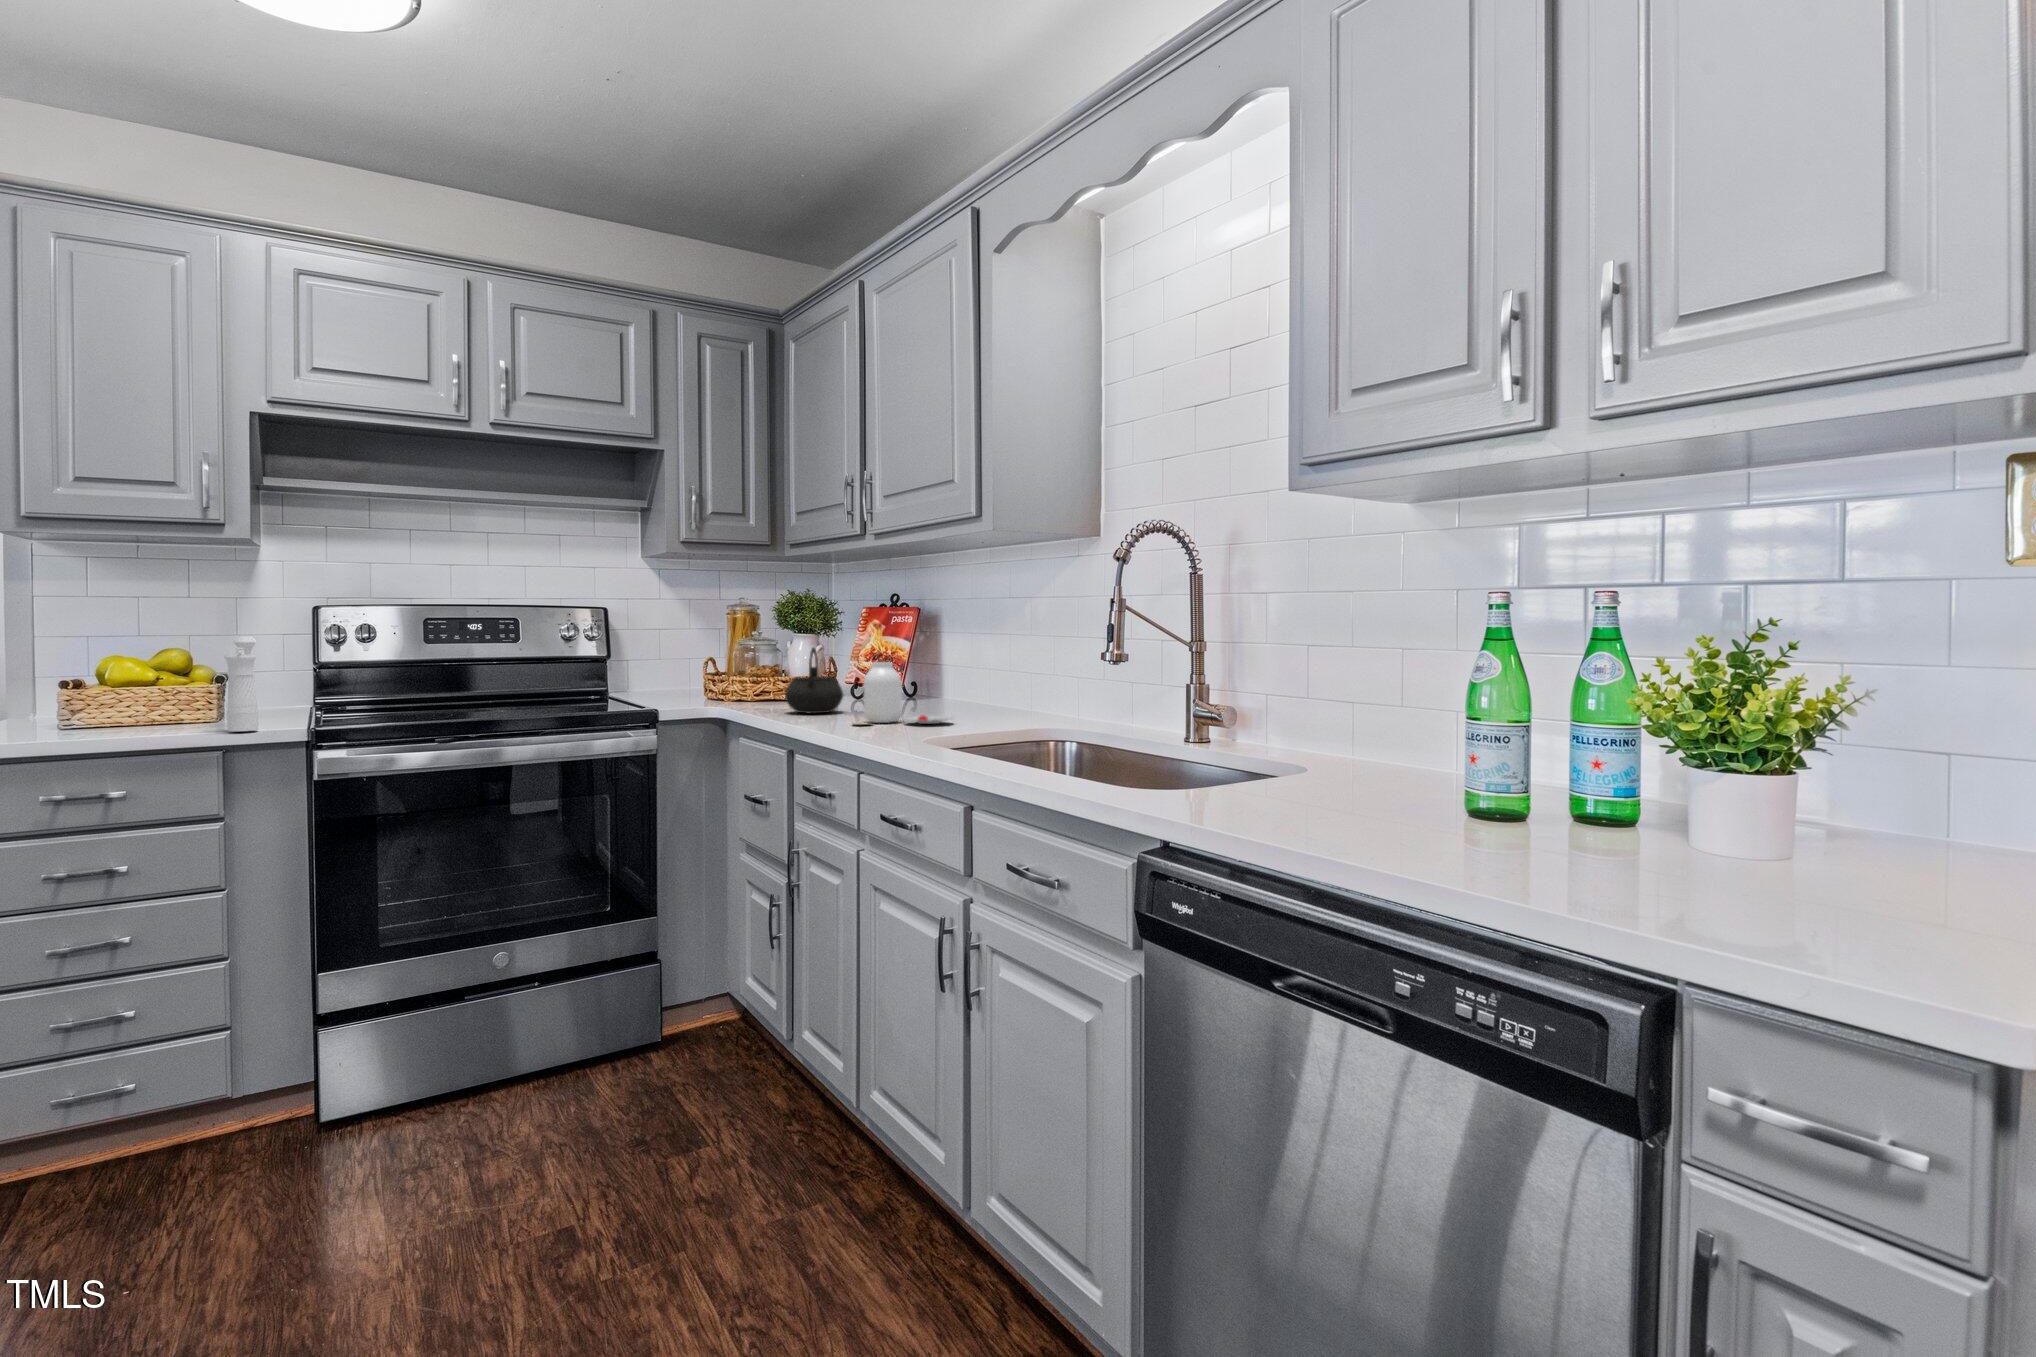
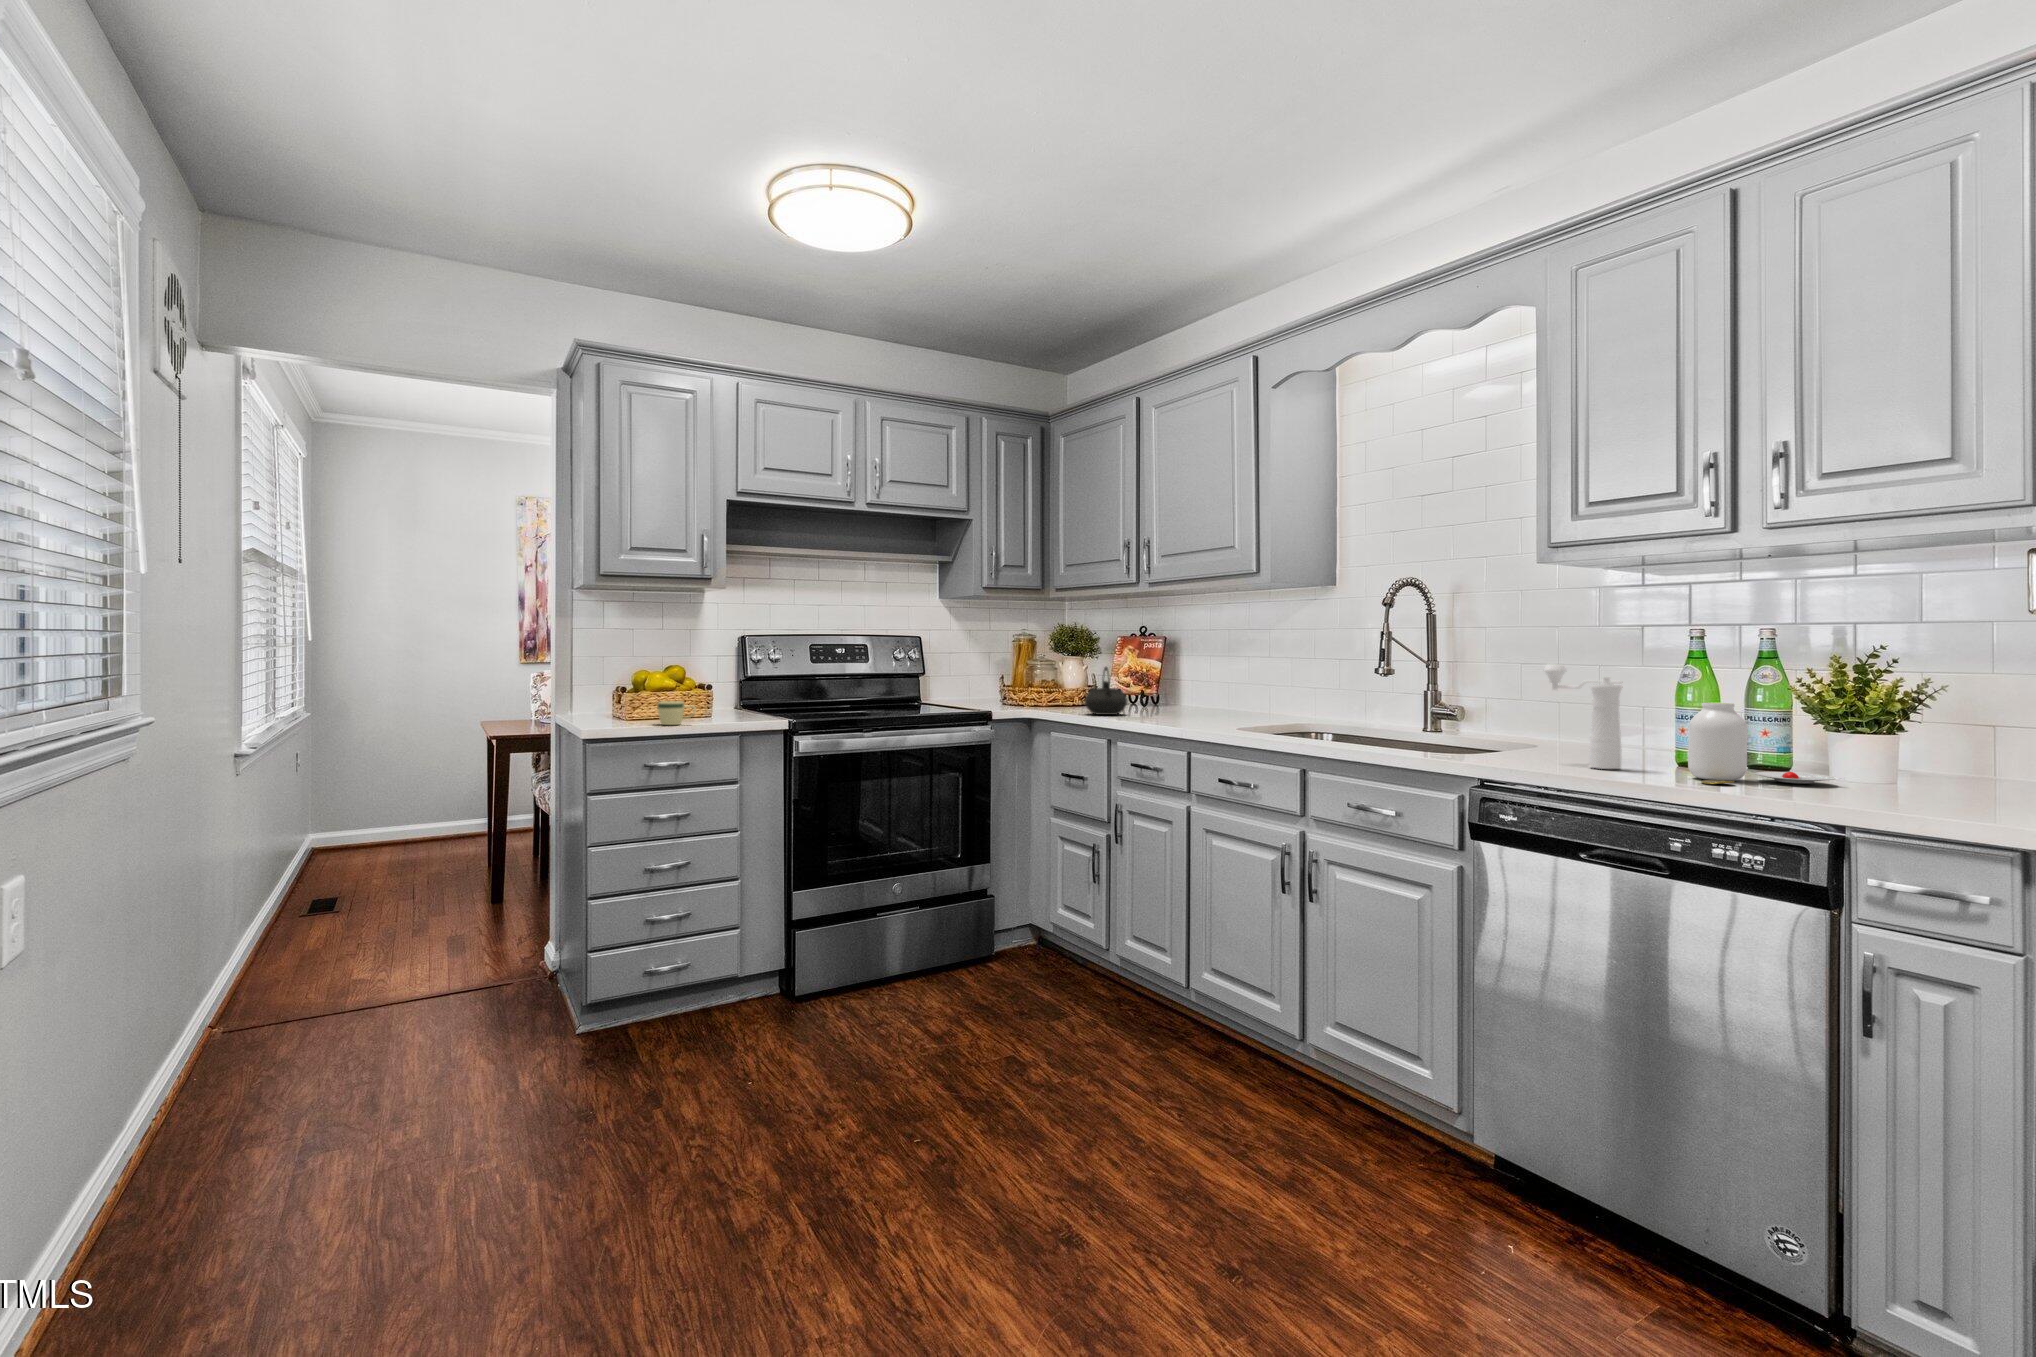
pepper mill: present [224,637,258,732] -> present [1544,664,1622,769]
jar: present [862,662,952,724] -> present [1688,703,1841,784]
mug: none [100,704,165,740] -> present [657,701,696,725]

